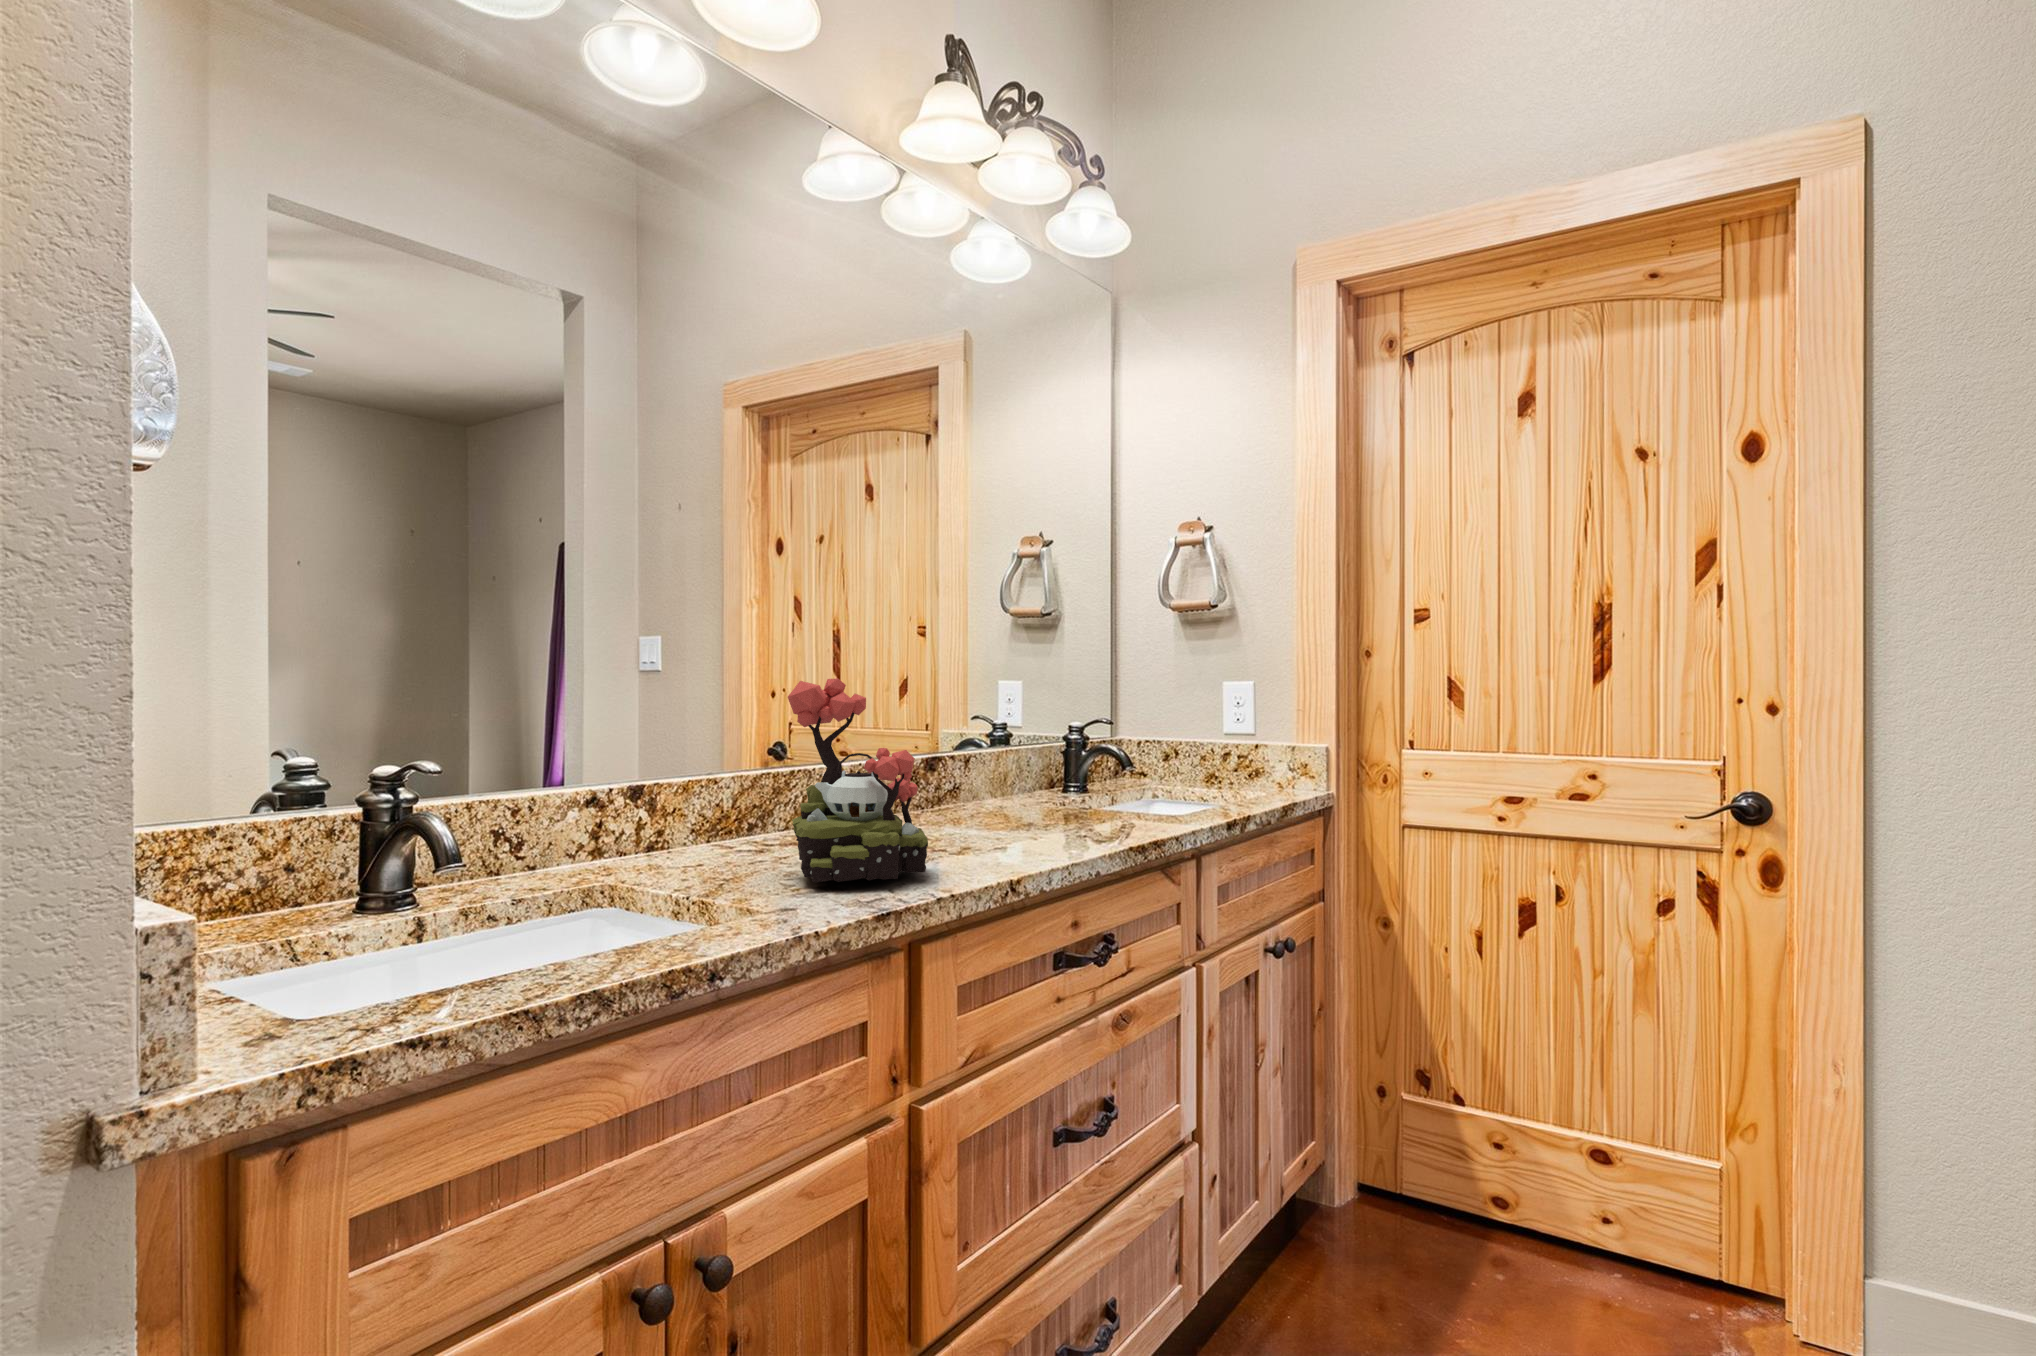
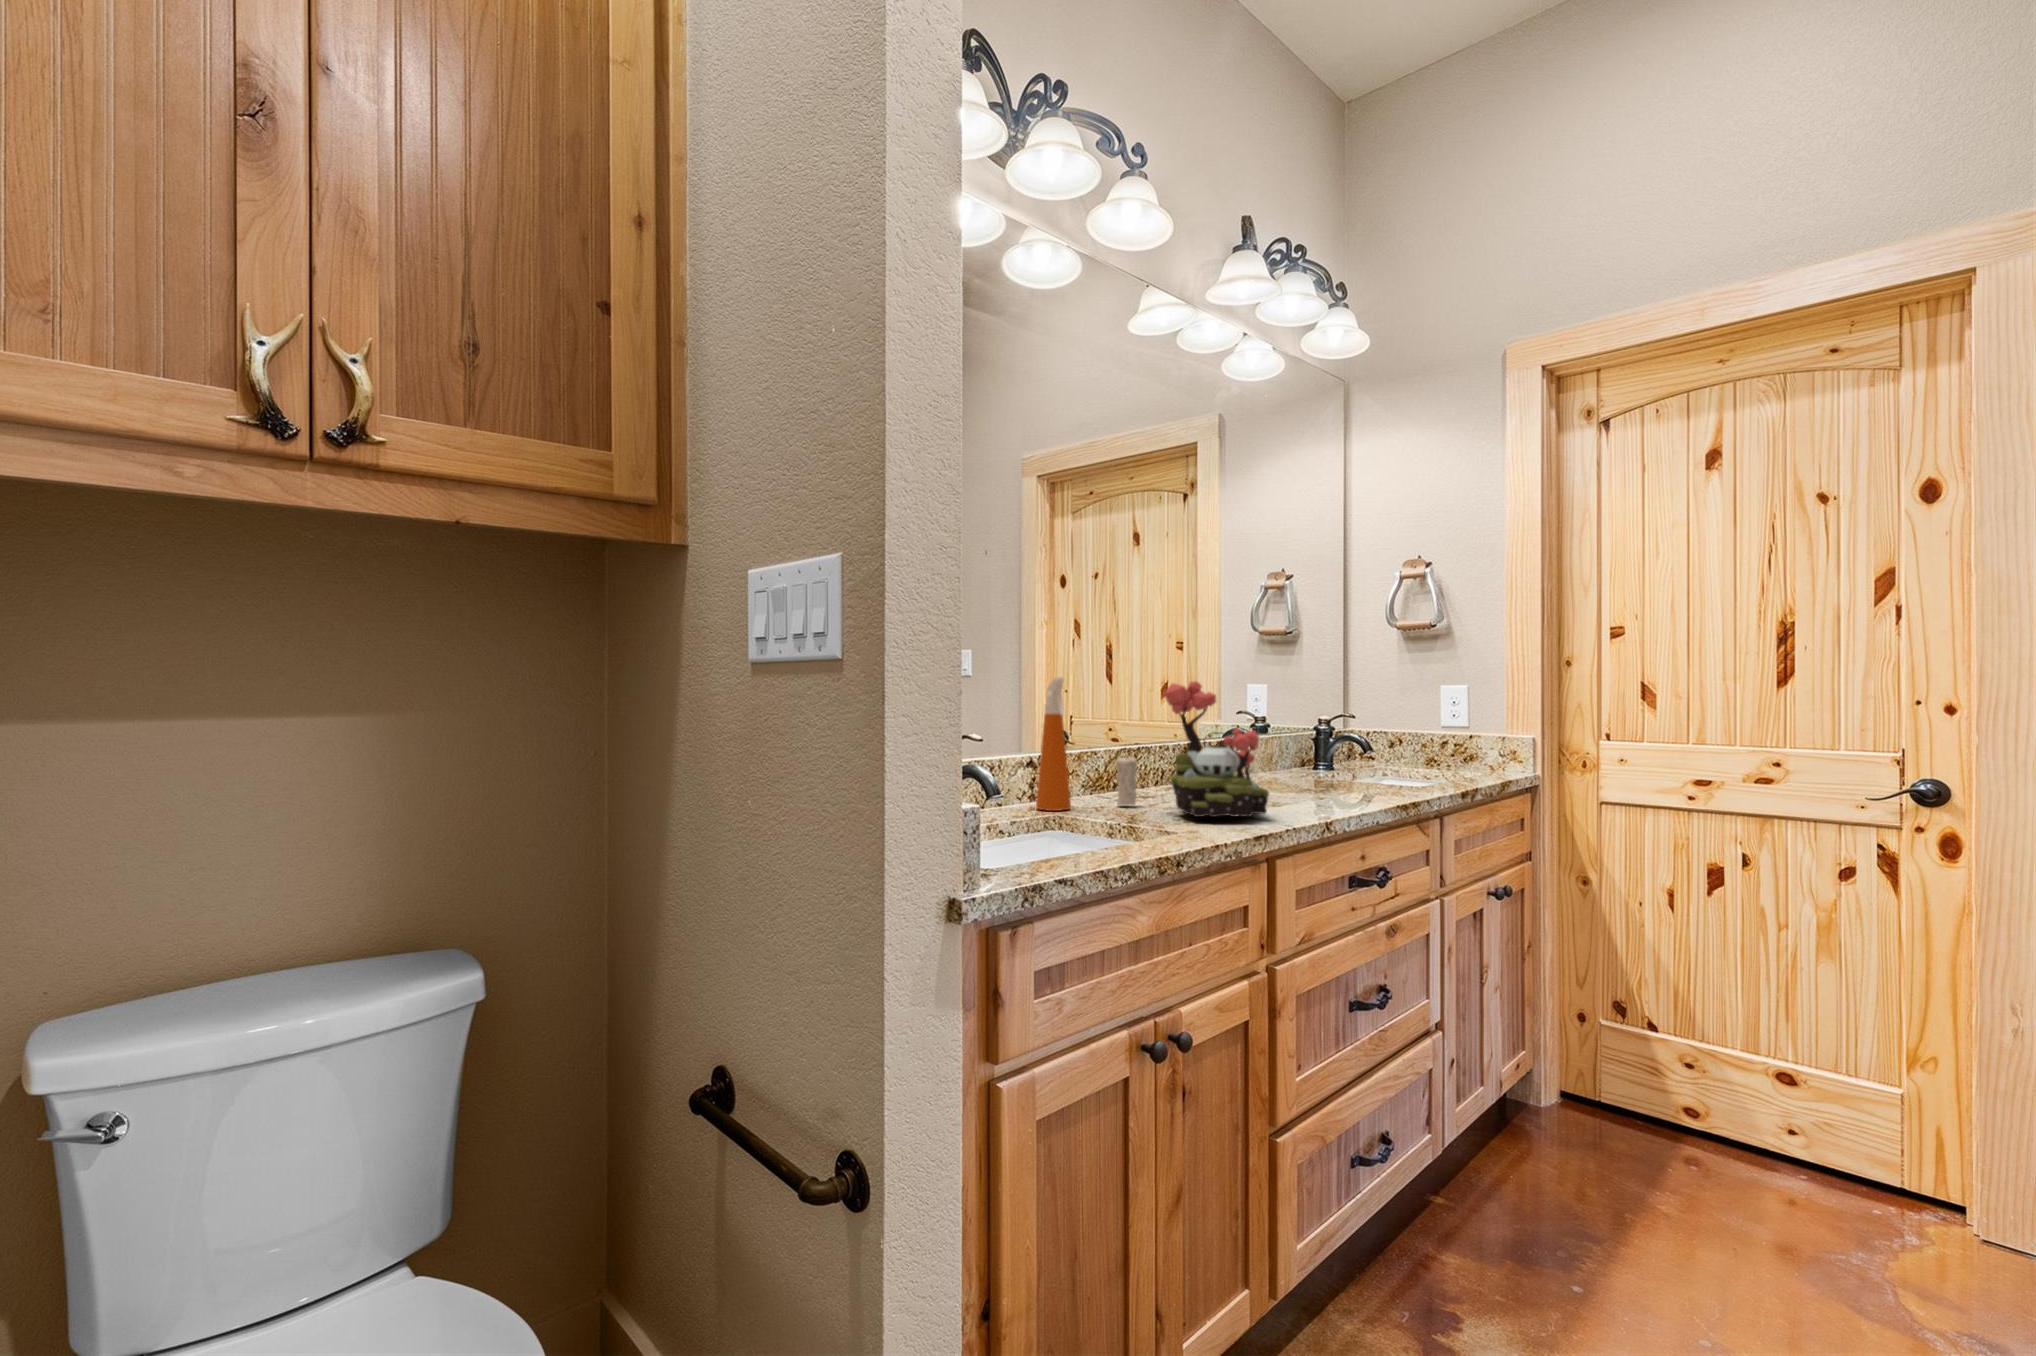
spray bottle: none [597,671,654,876] -> present [1036,676,1071,811]
candle: none [729,775,761,863] -> present [1117,757,1137,805]

